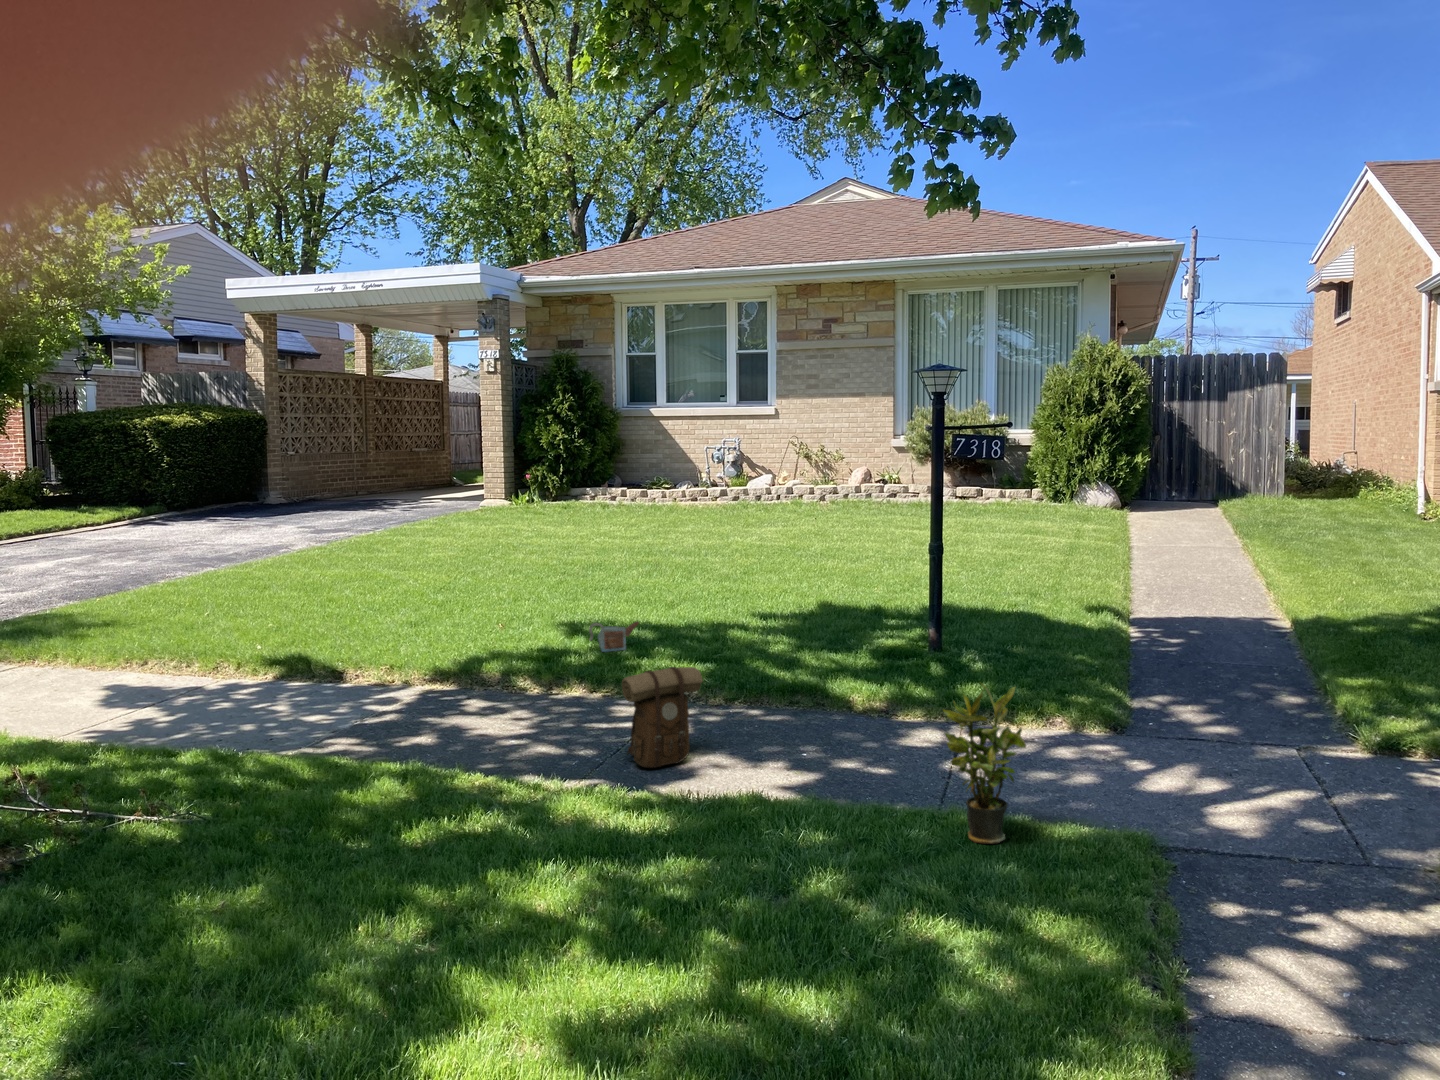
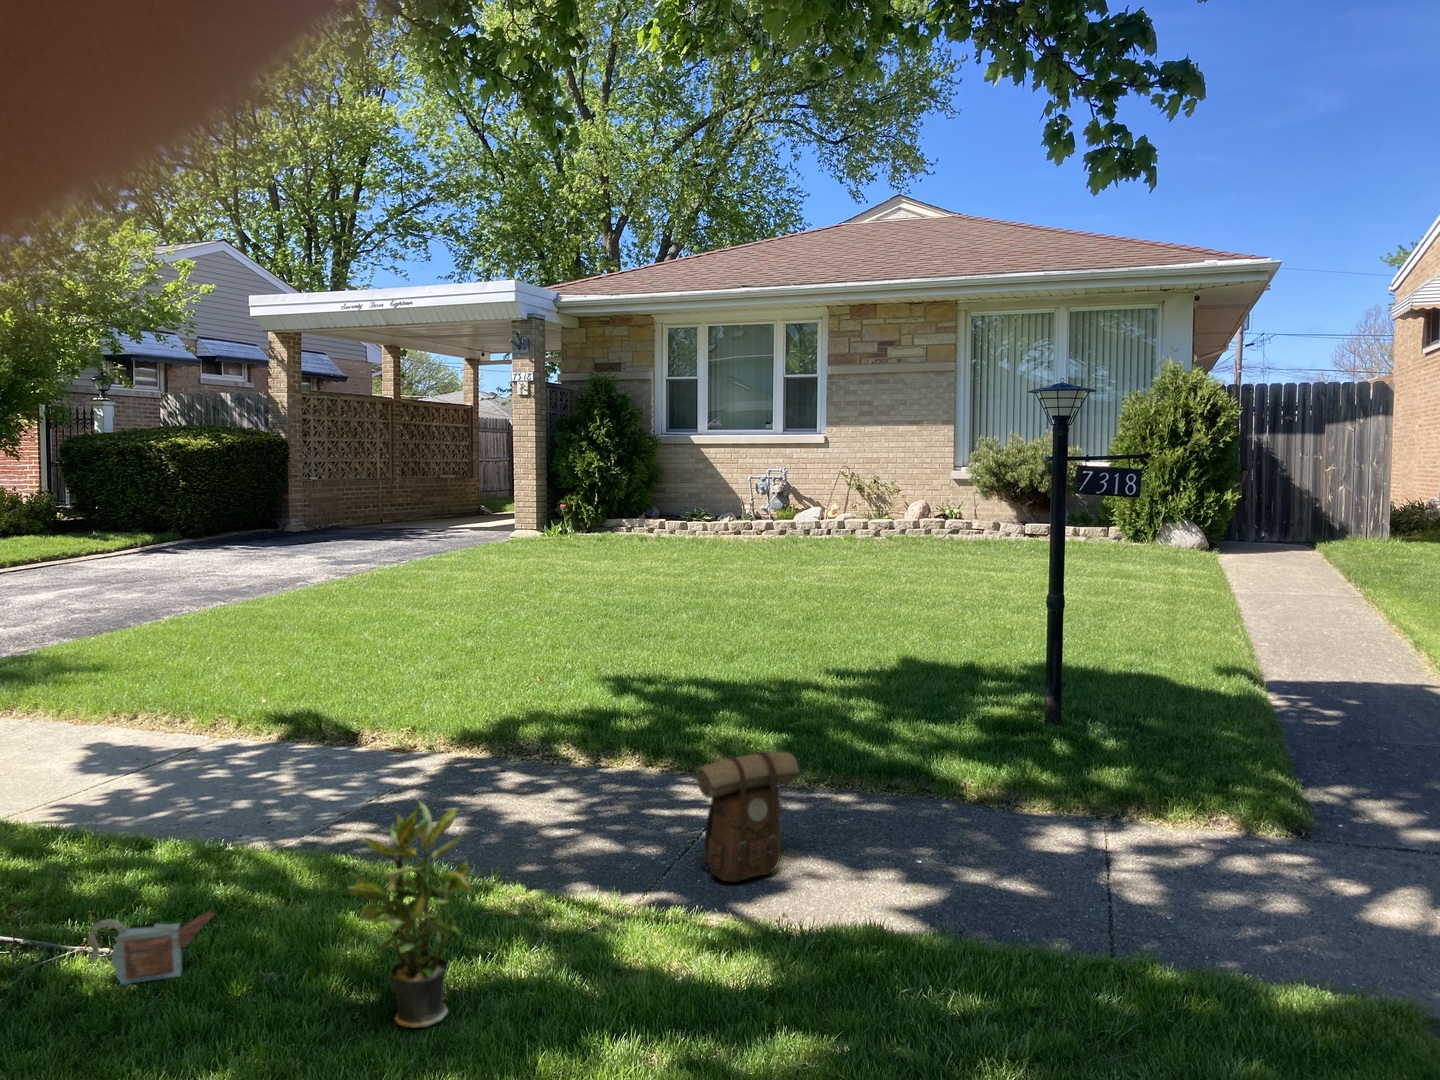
watering can: present [589,621,639,652] -> present [88,910,215,985]
potted plant: present [943,684,1026,844] -> present [348,801,472,1028]

